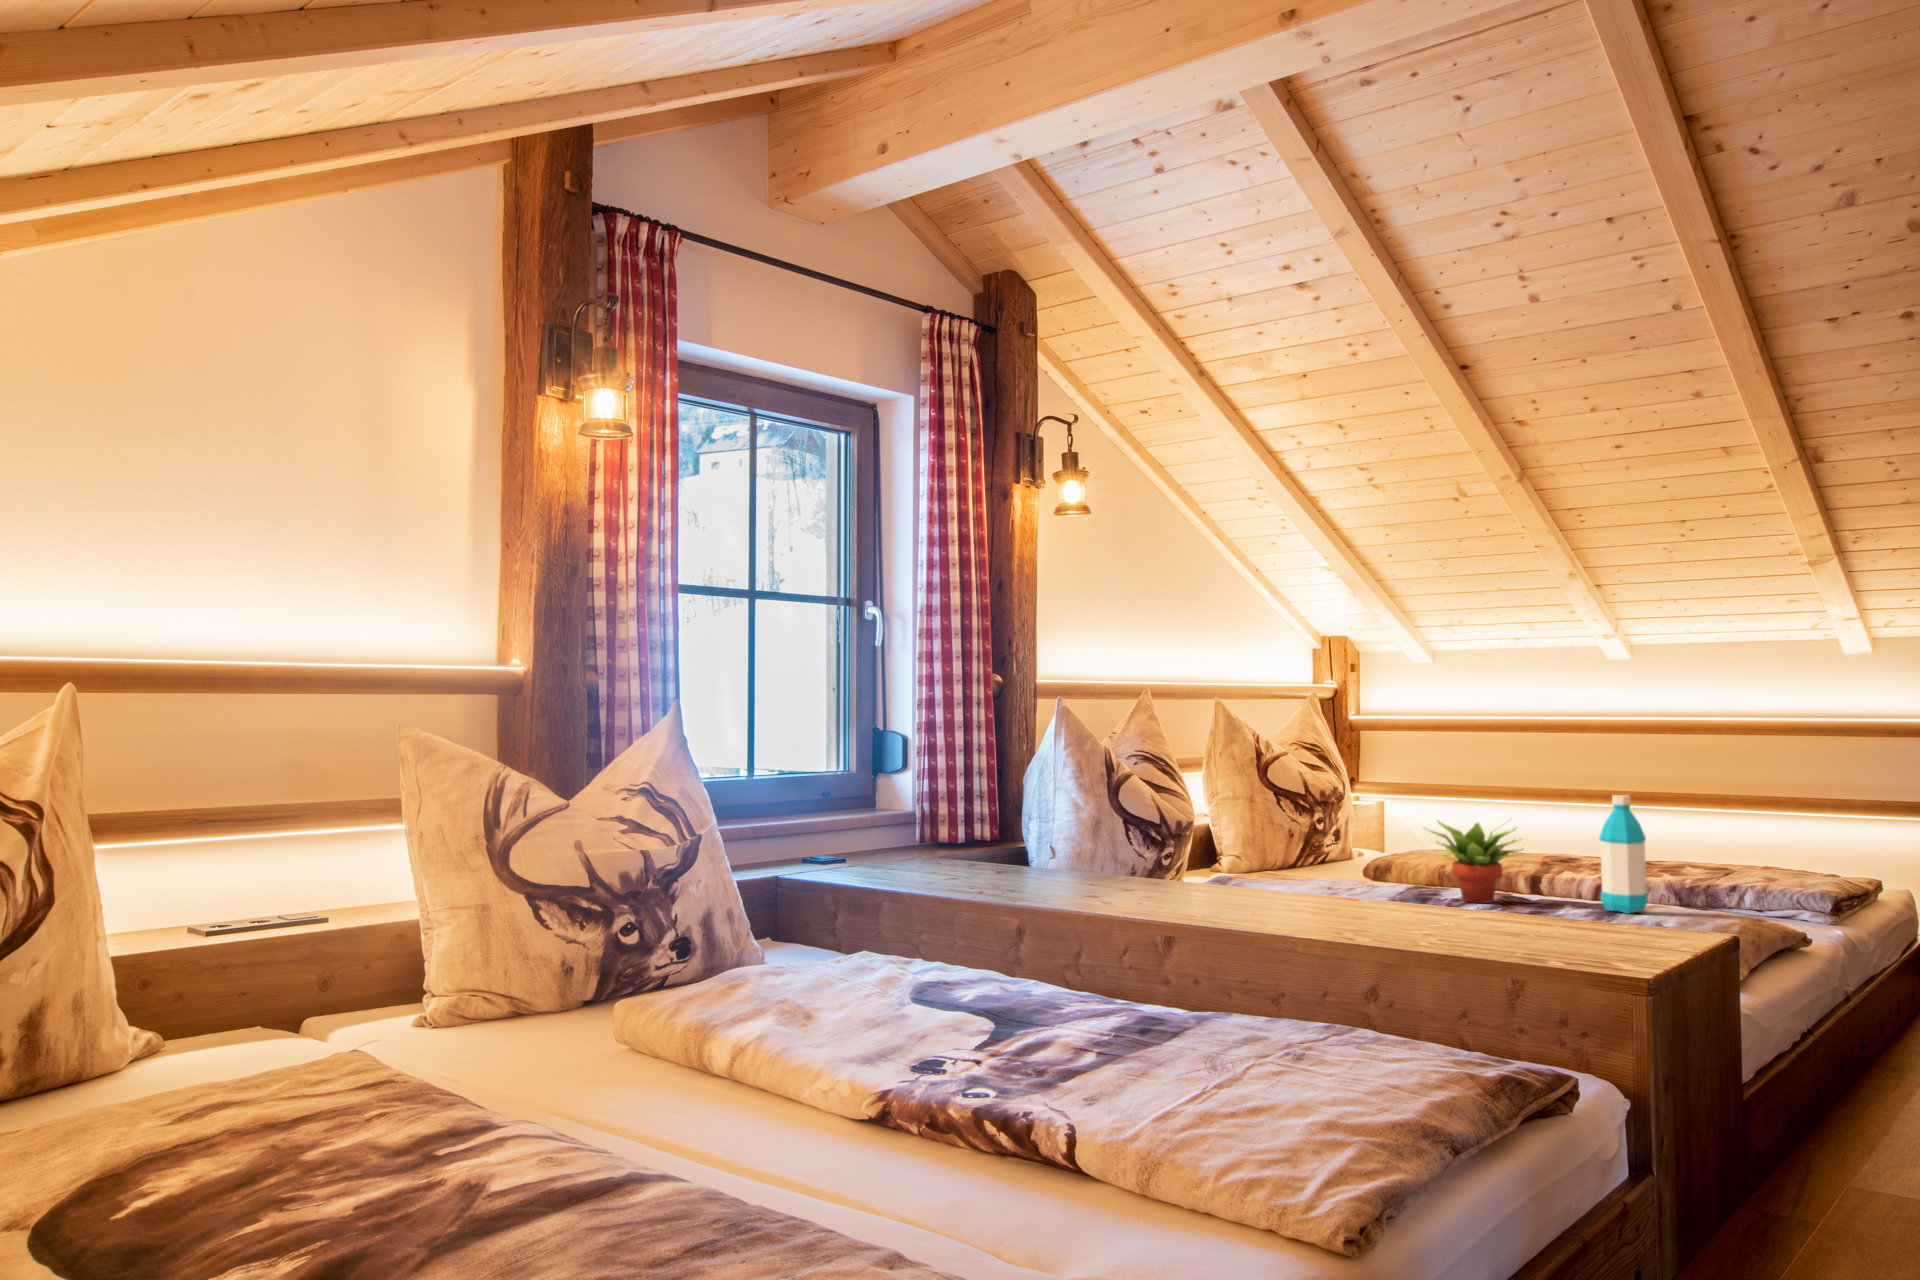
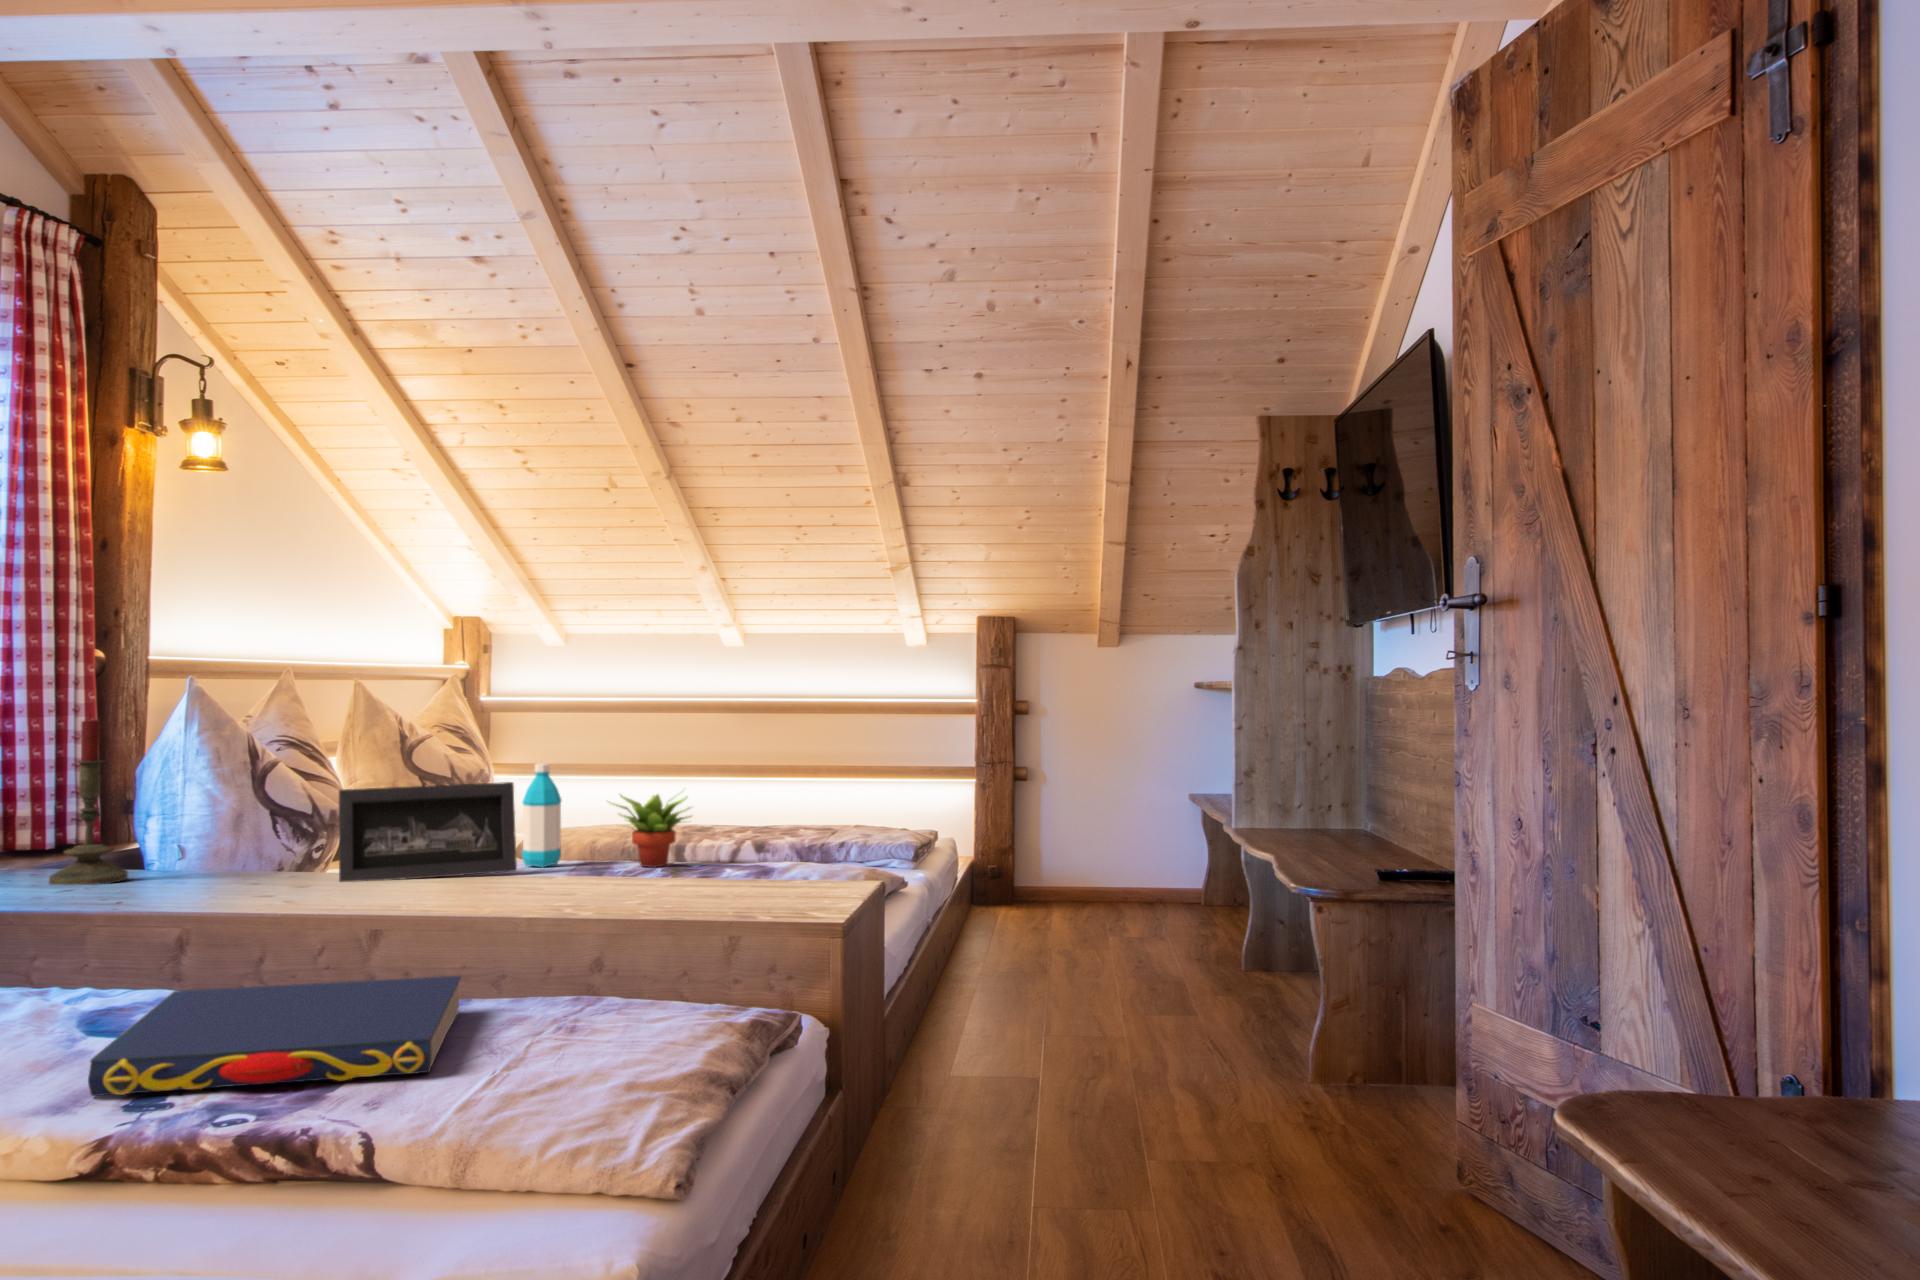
candle: none [947,730,1001,874] -> present [49,719,128,885]
water bottle: present [1599,795,1648,914] -> present [522,763,561,868]
picture frame: none [1158,802,1324,894] -> present [339,782,517,882]
book: none [889,971,1205,1081] -> present [88,976,461,1096]

